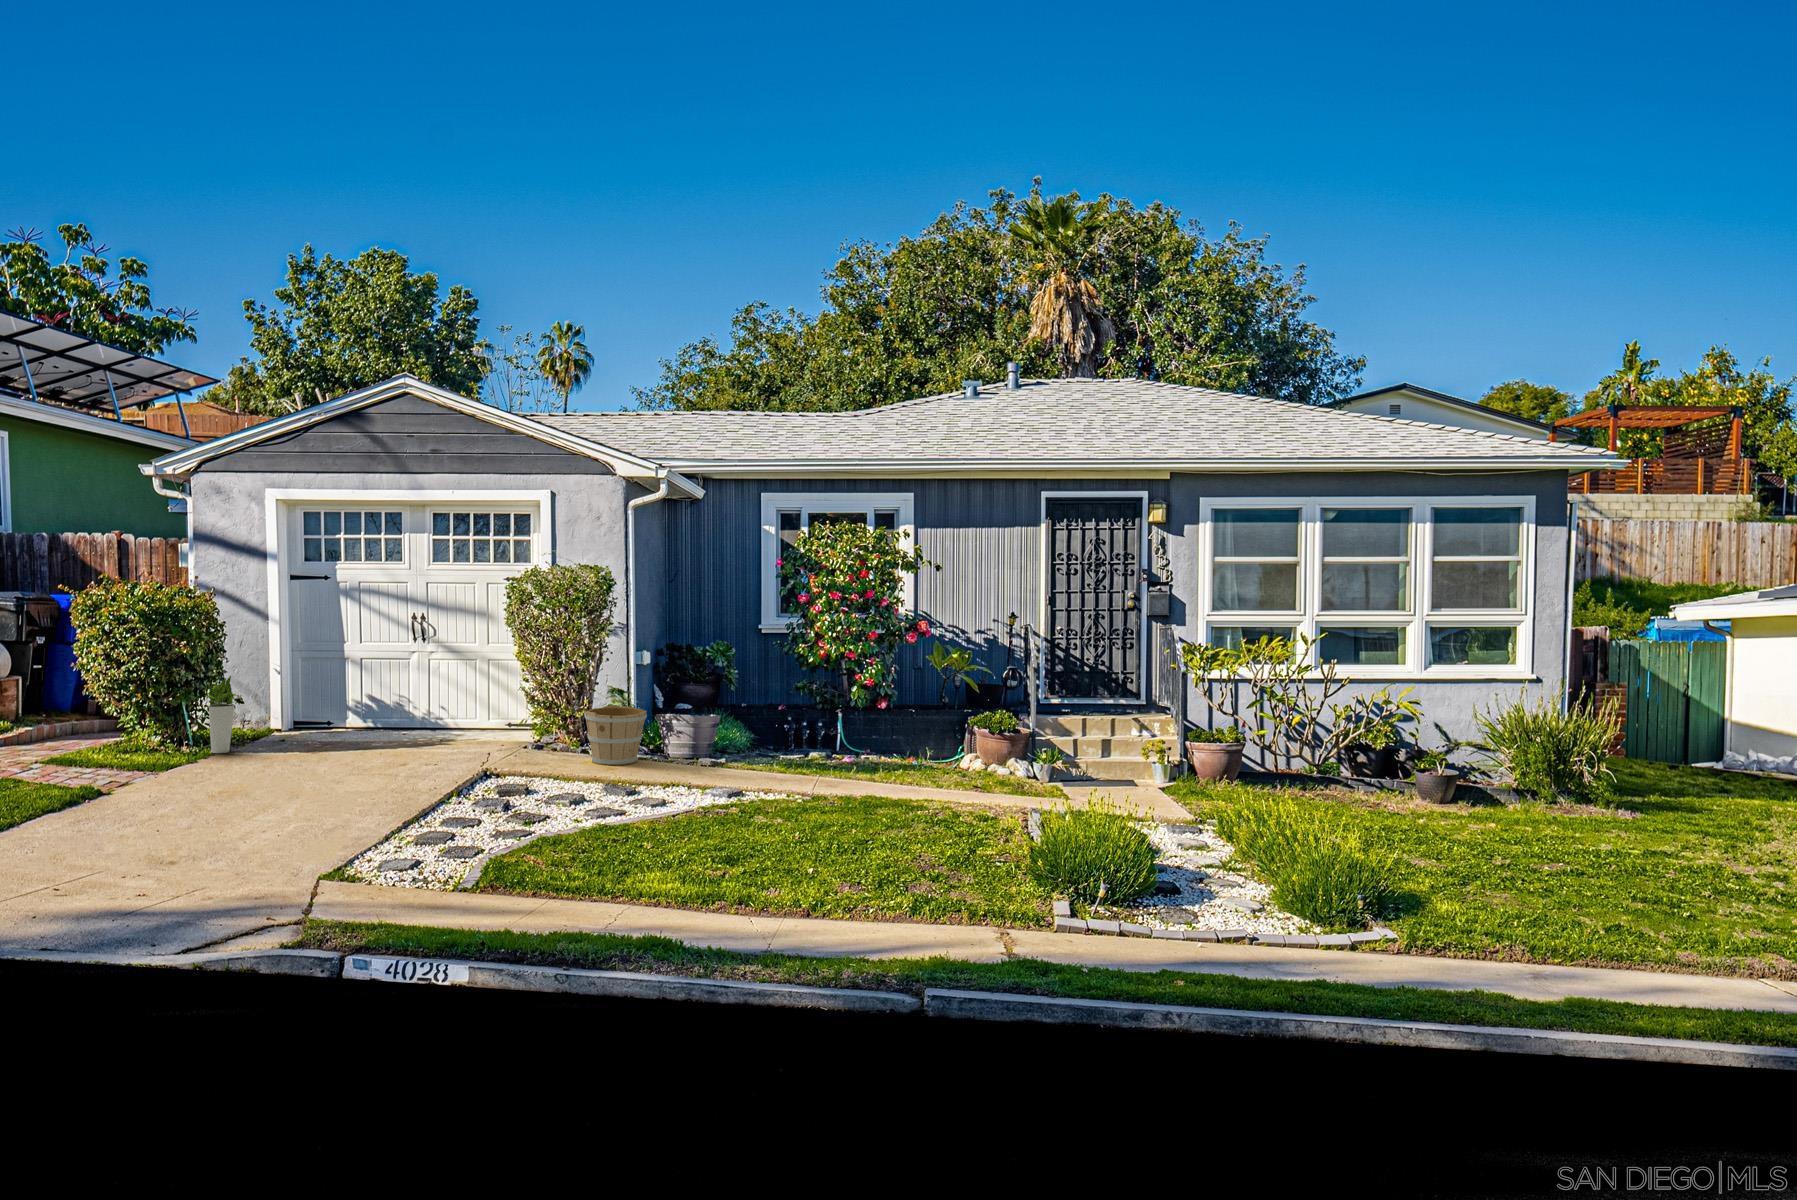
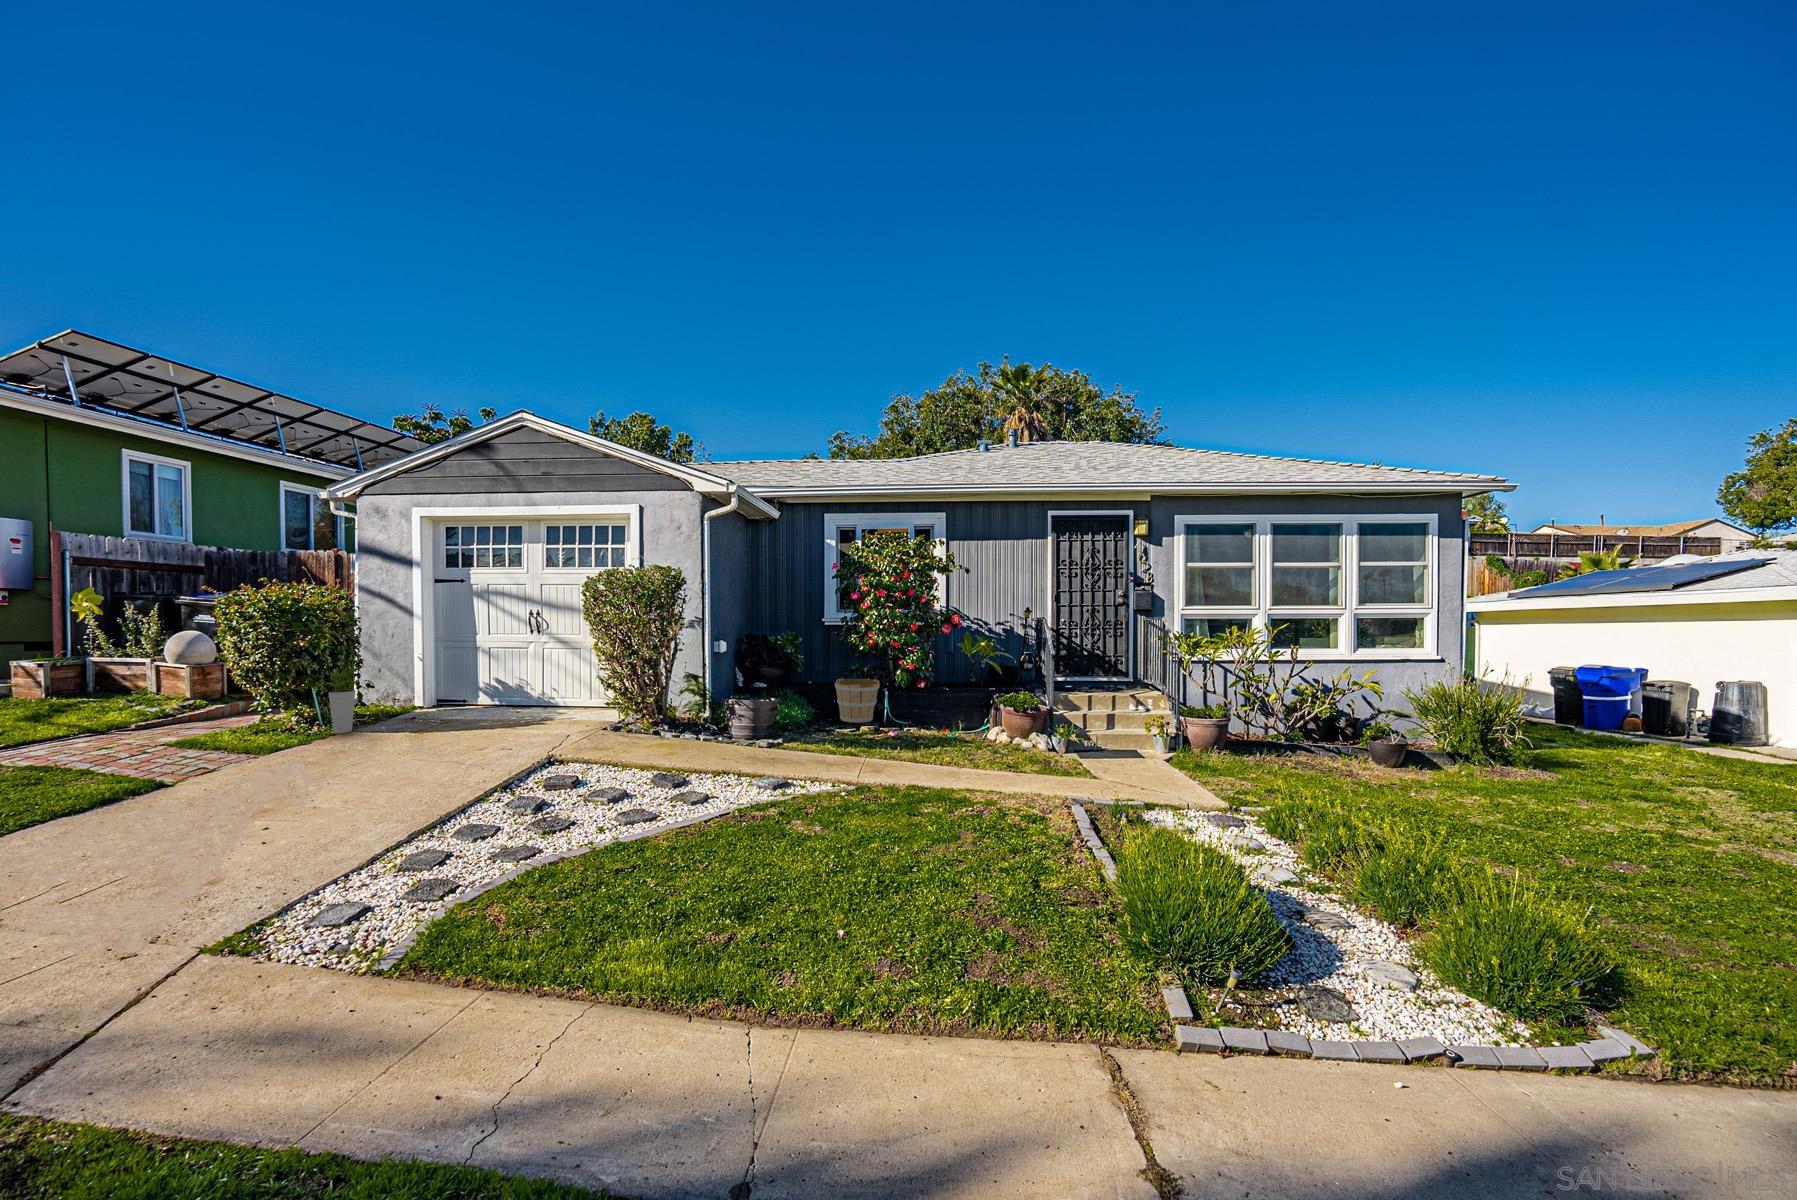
wooden bucket: present [584,706,647,765] -> present [835,678,880,723]

